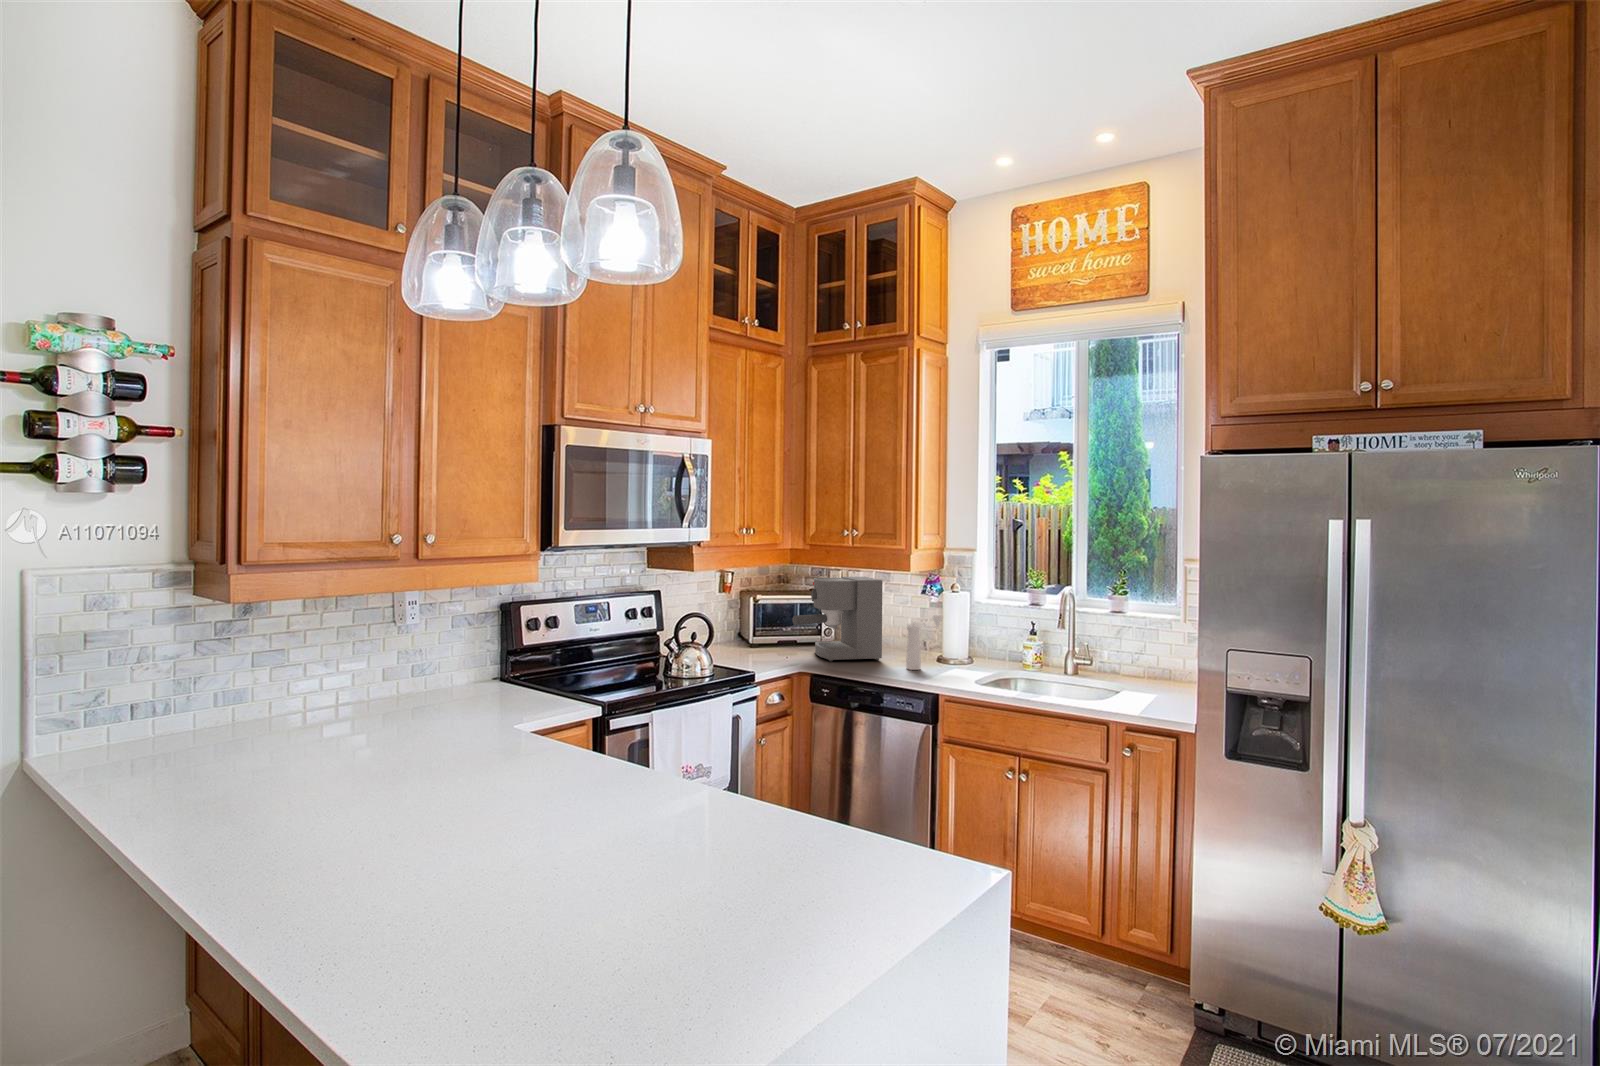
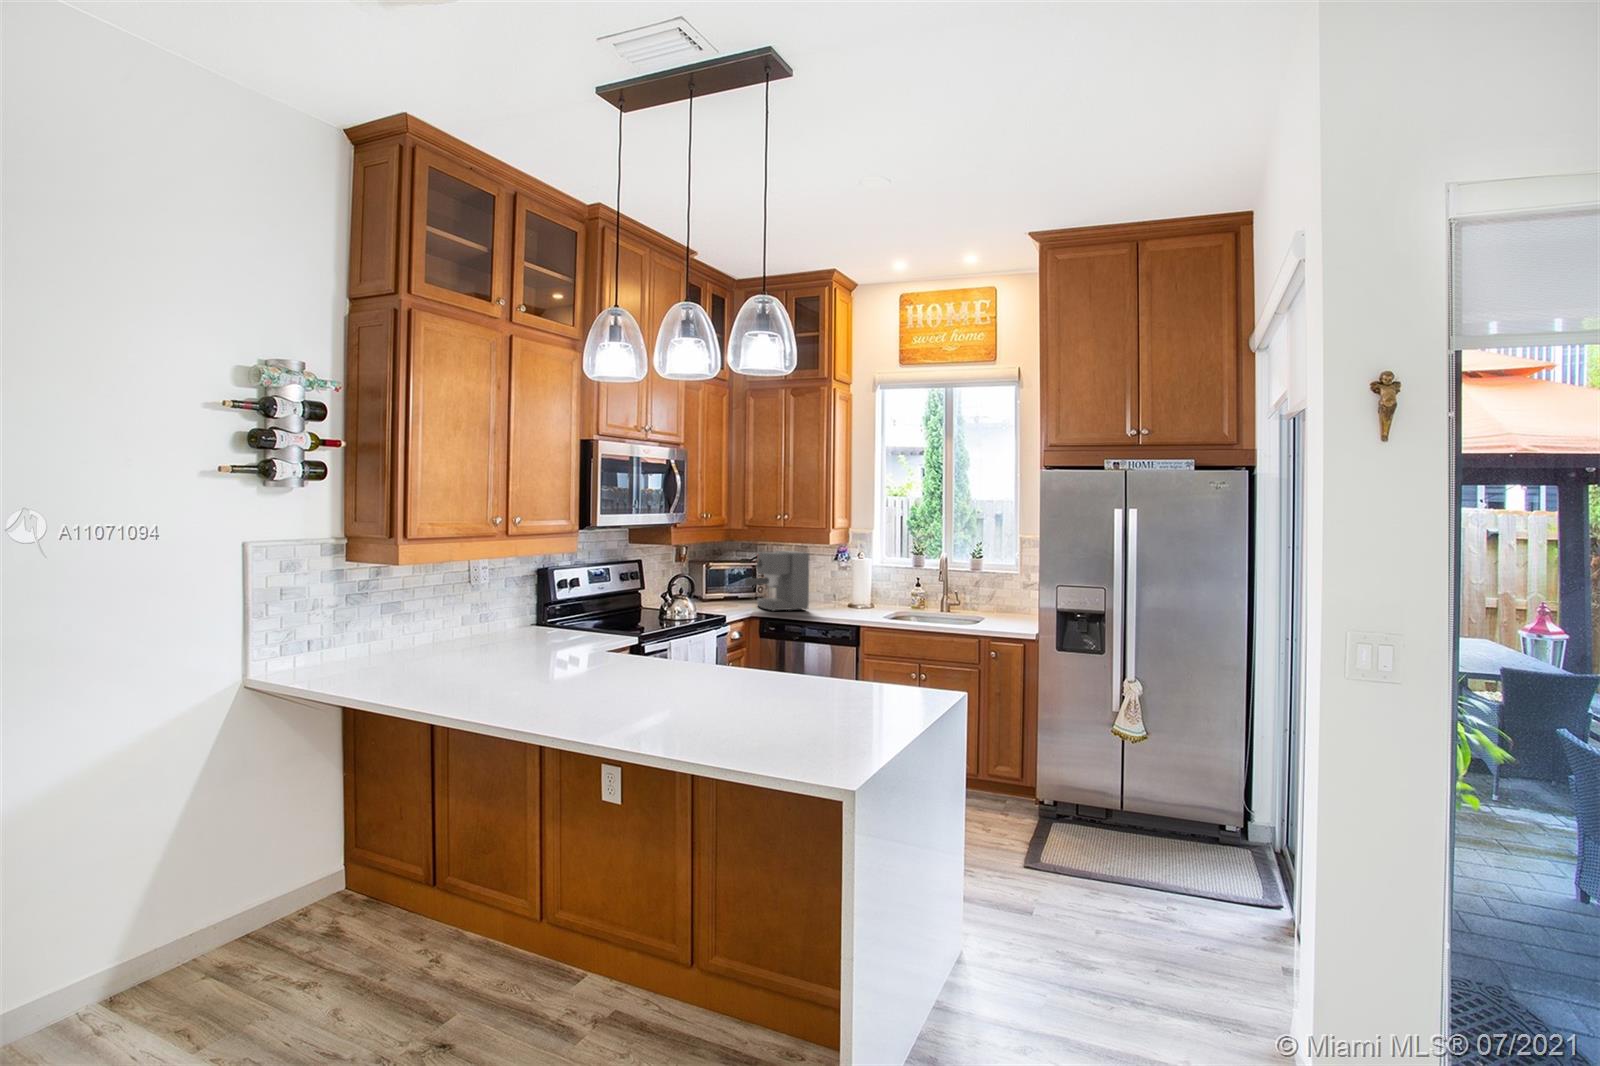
pepper mill: present [906,614,943,670] -> none [828,577,853,616]

